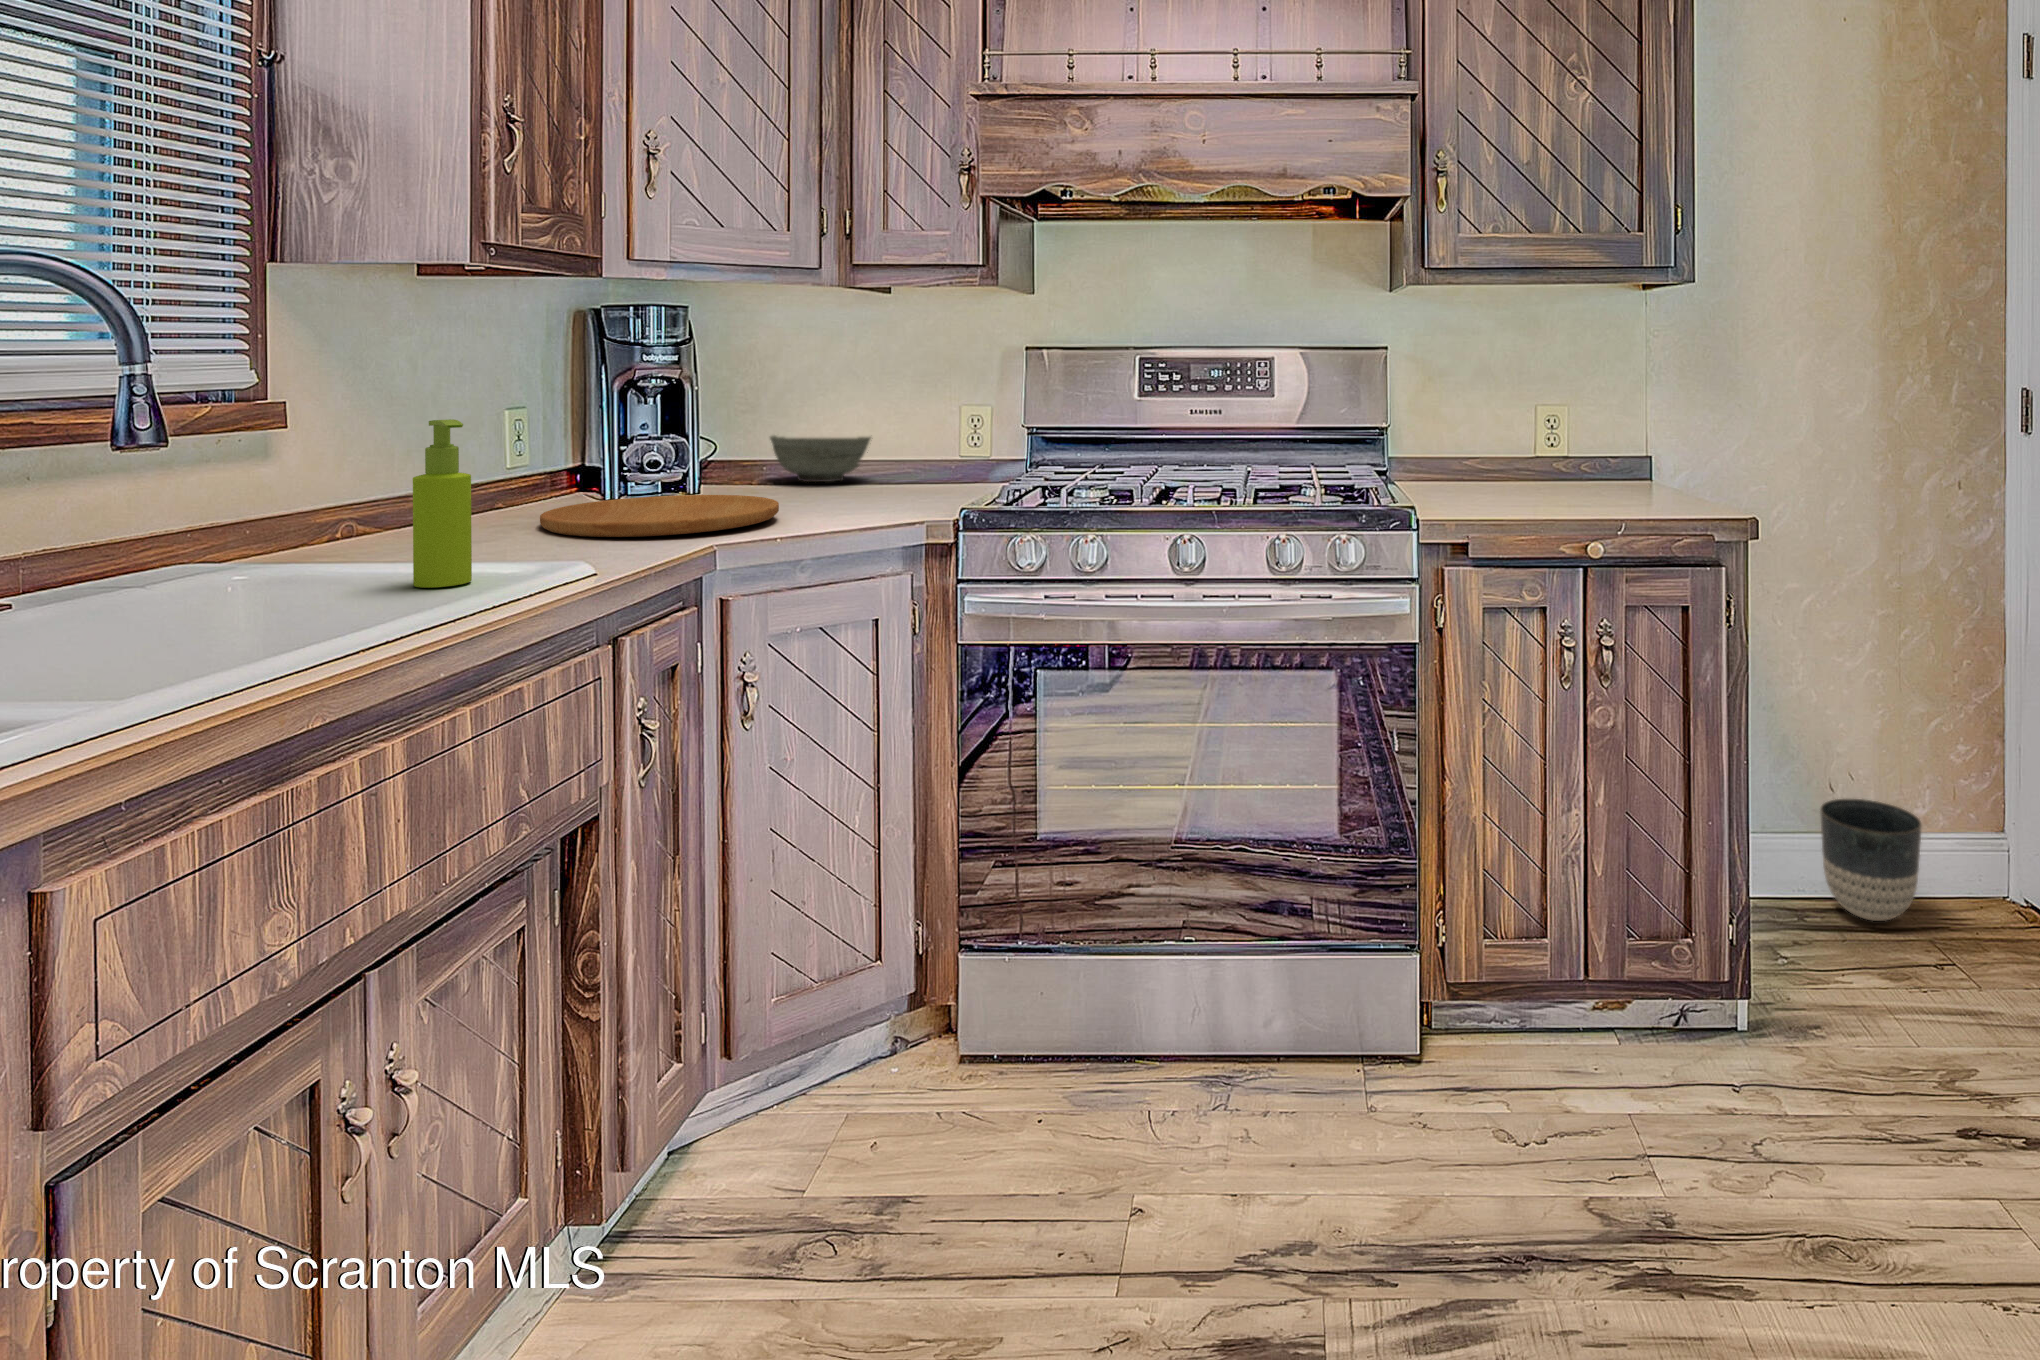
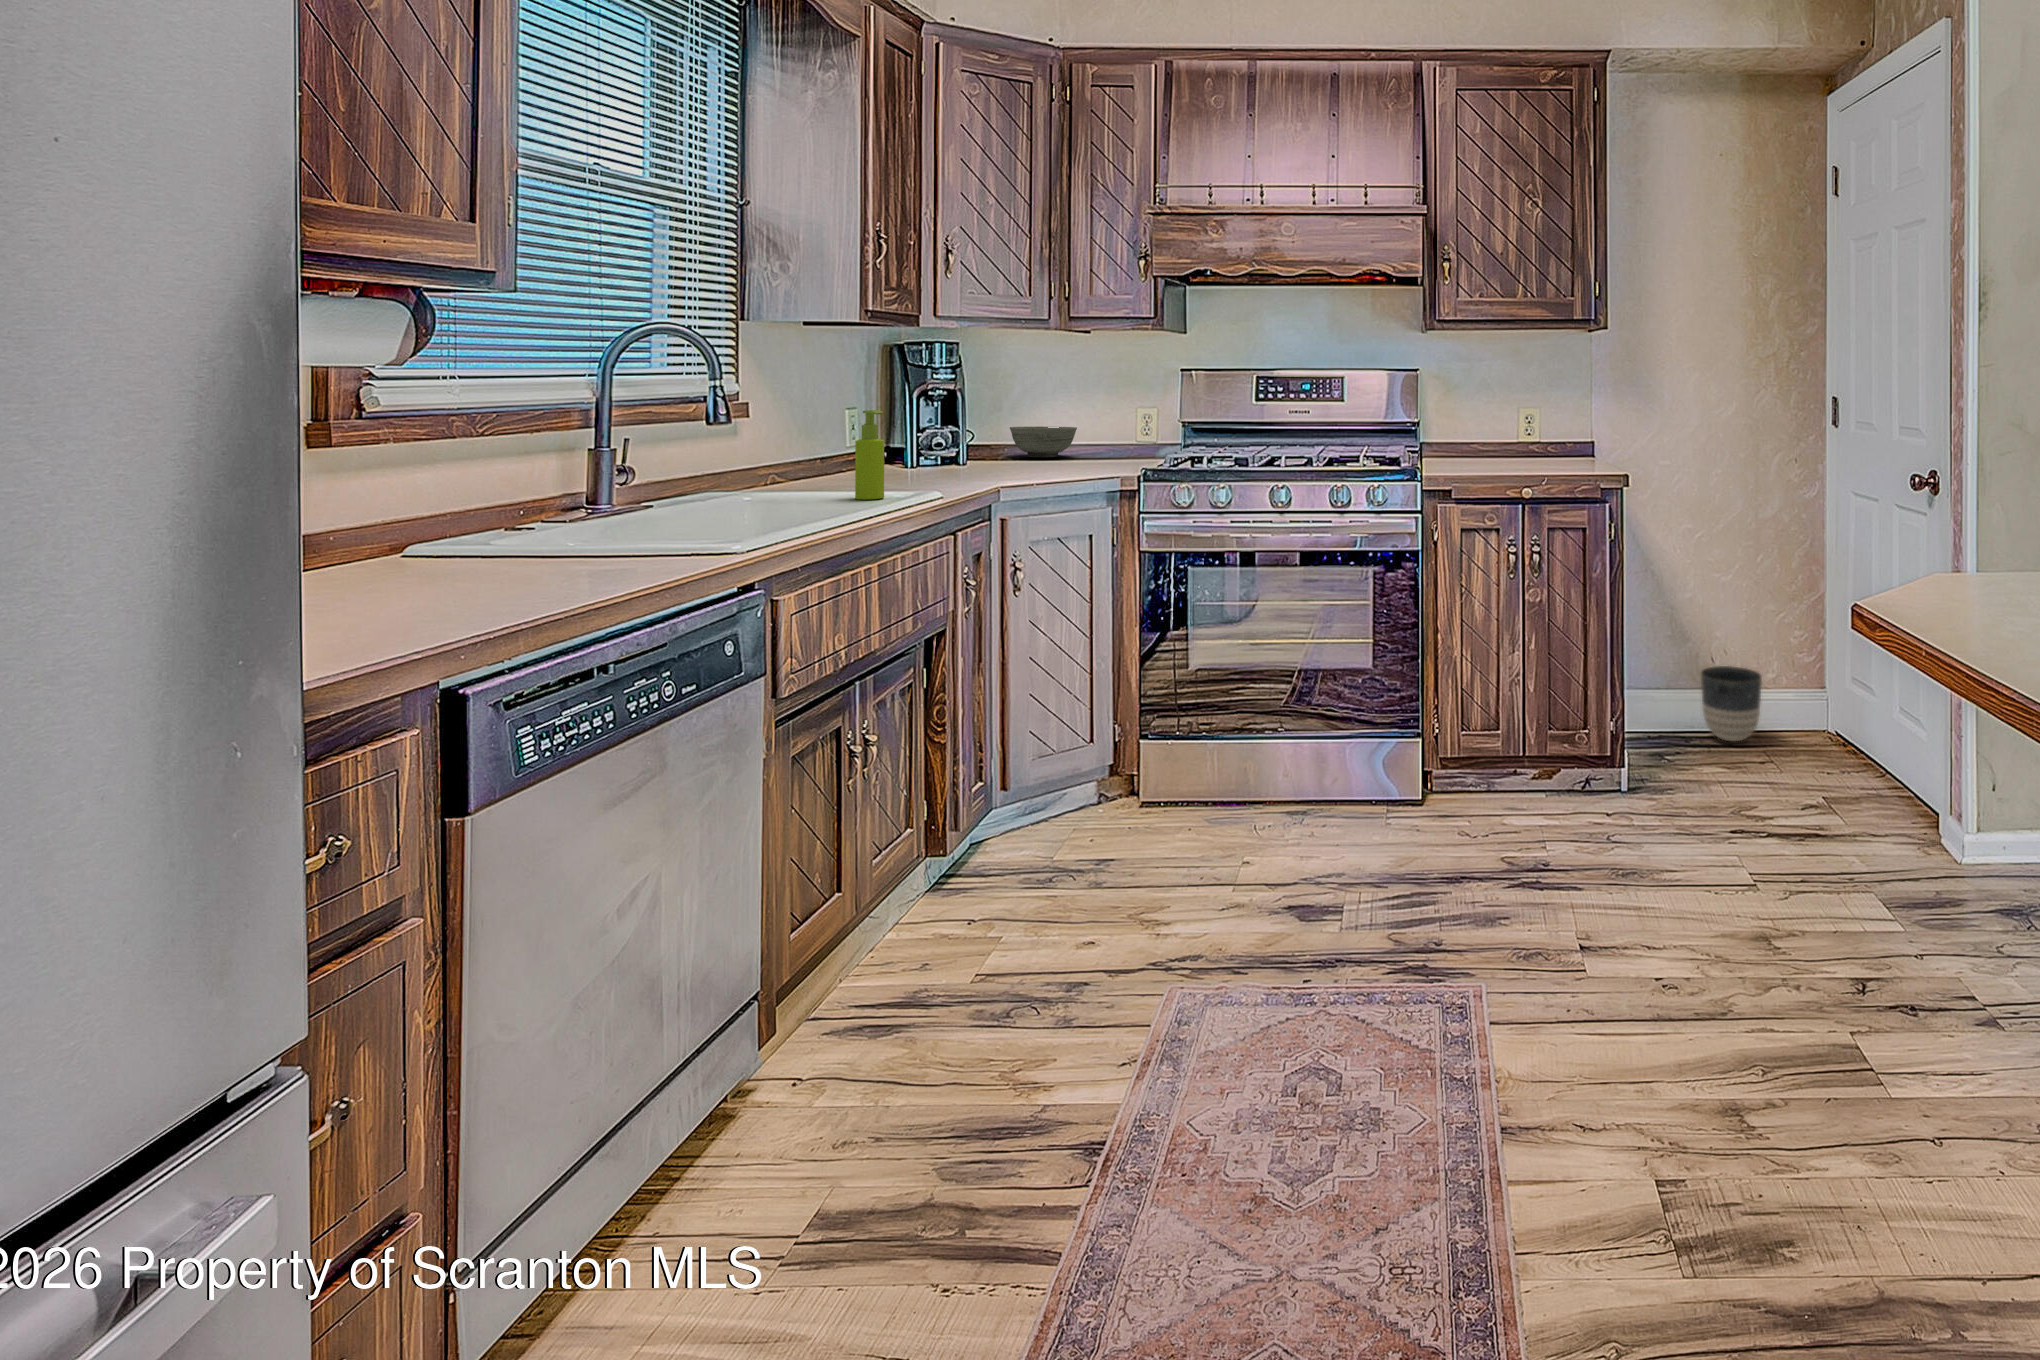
cutting board: present [540,495,779,537] -> none [891,461,1030,482]

